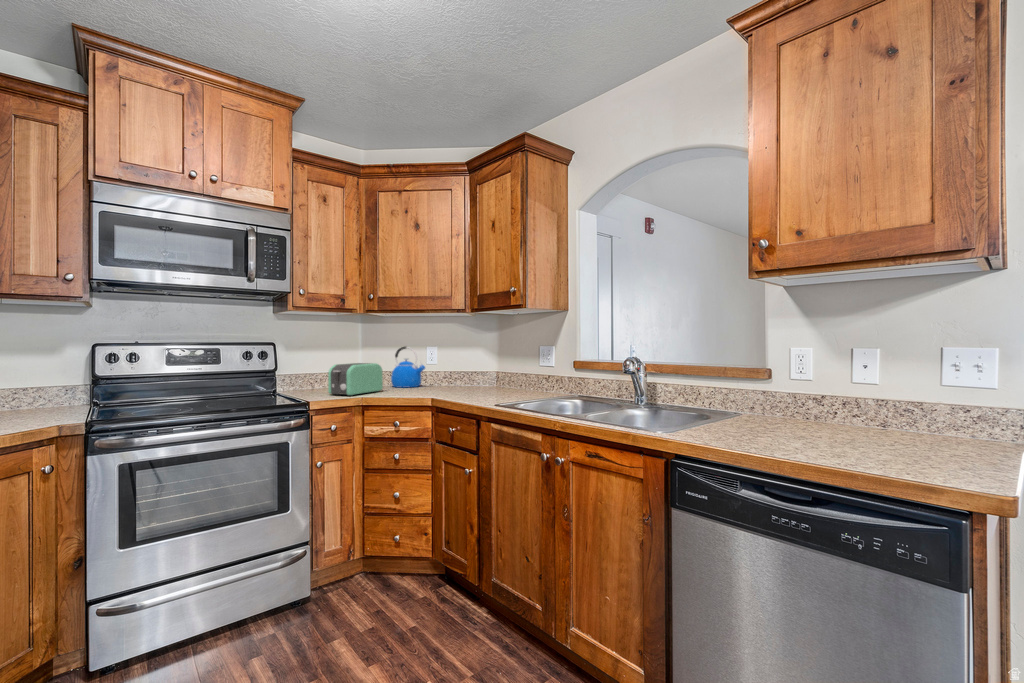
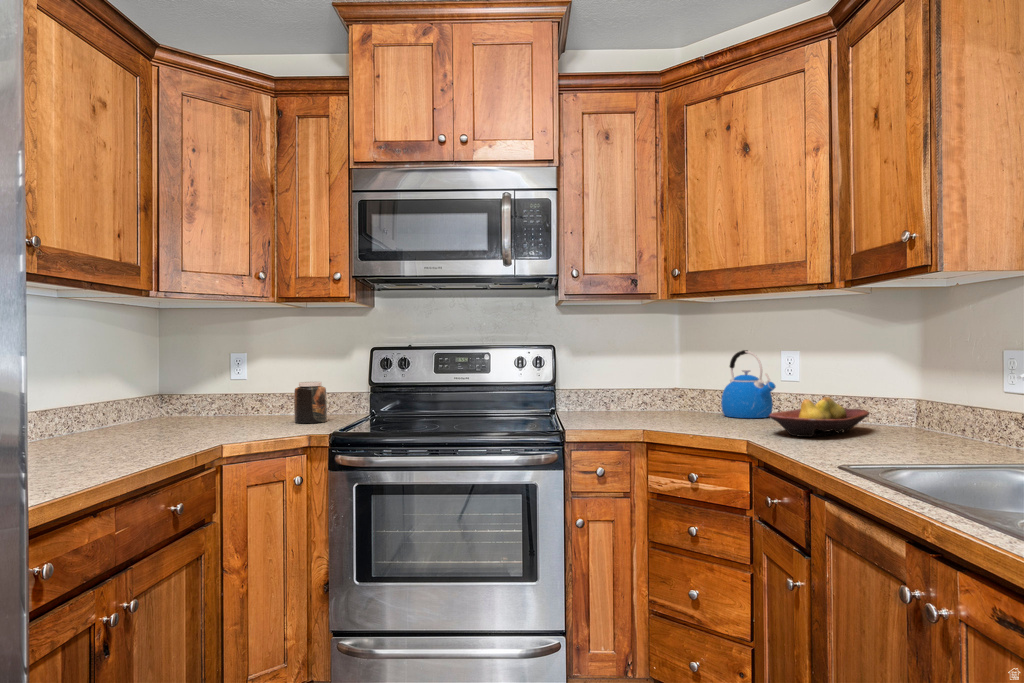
toaster: present [328,363,383,396] -> none [609,376,694,426]
fruit bowl: none [434,372,481,394] -> present [769,397,869,437]
jar: none [25,375,65,414] -> present [294,382,327,423]

